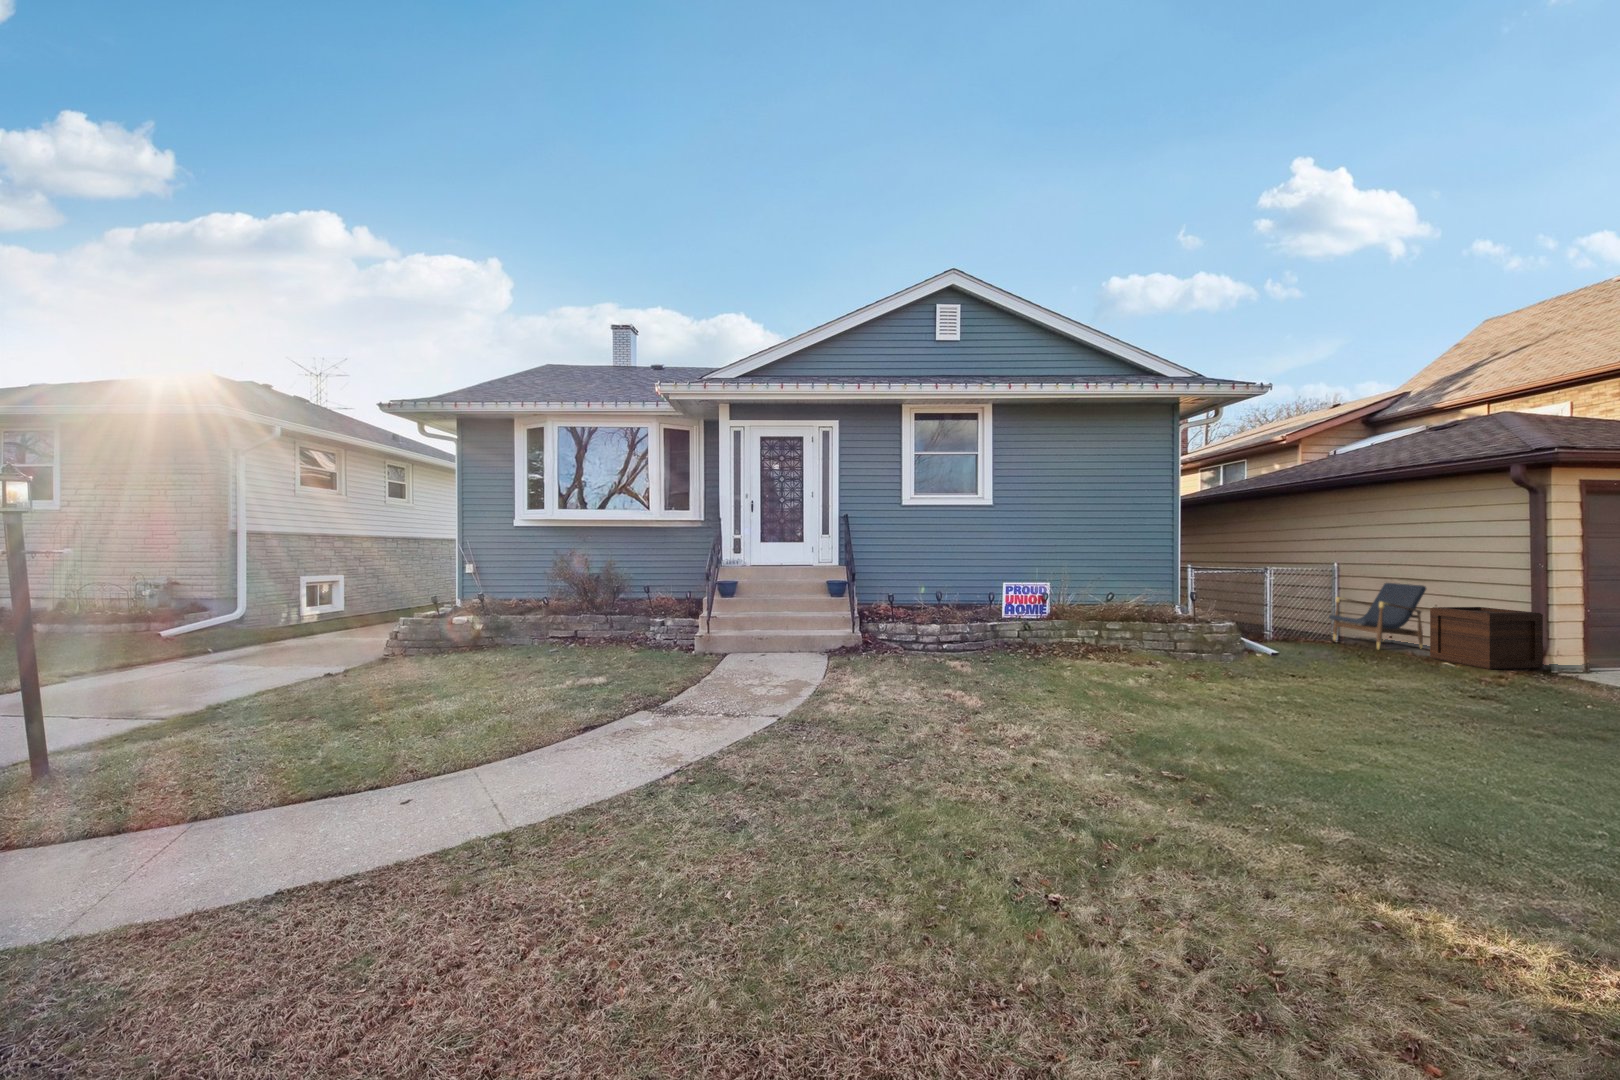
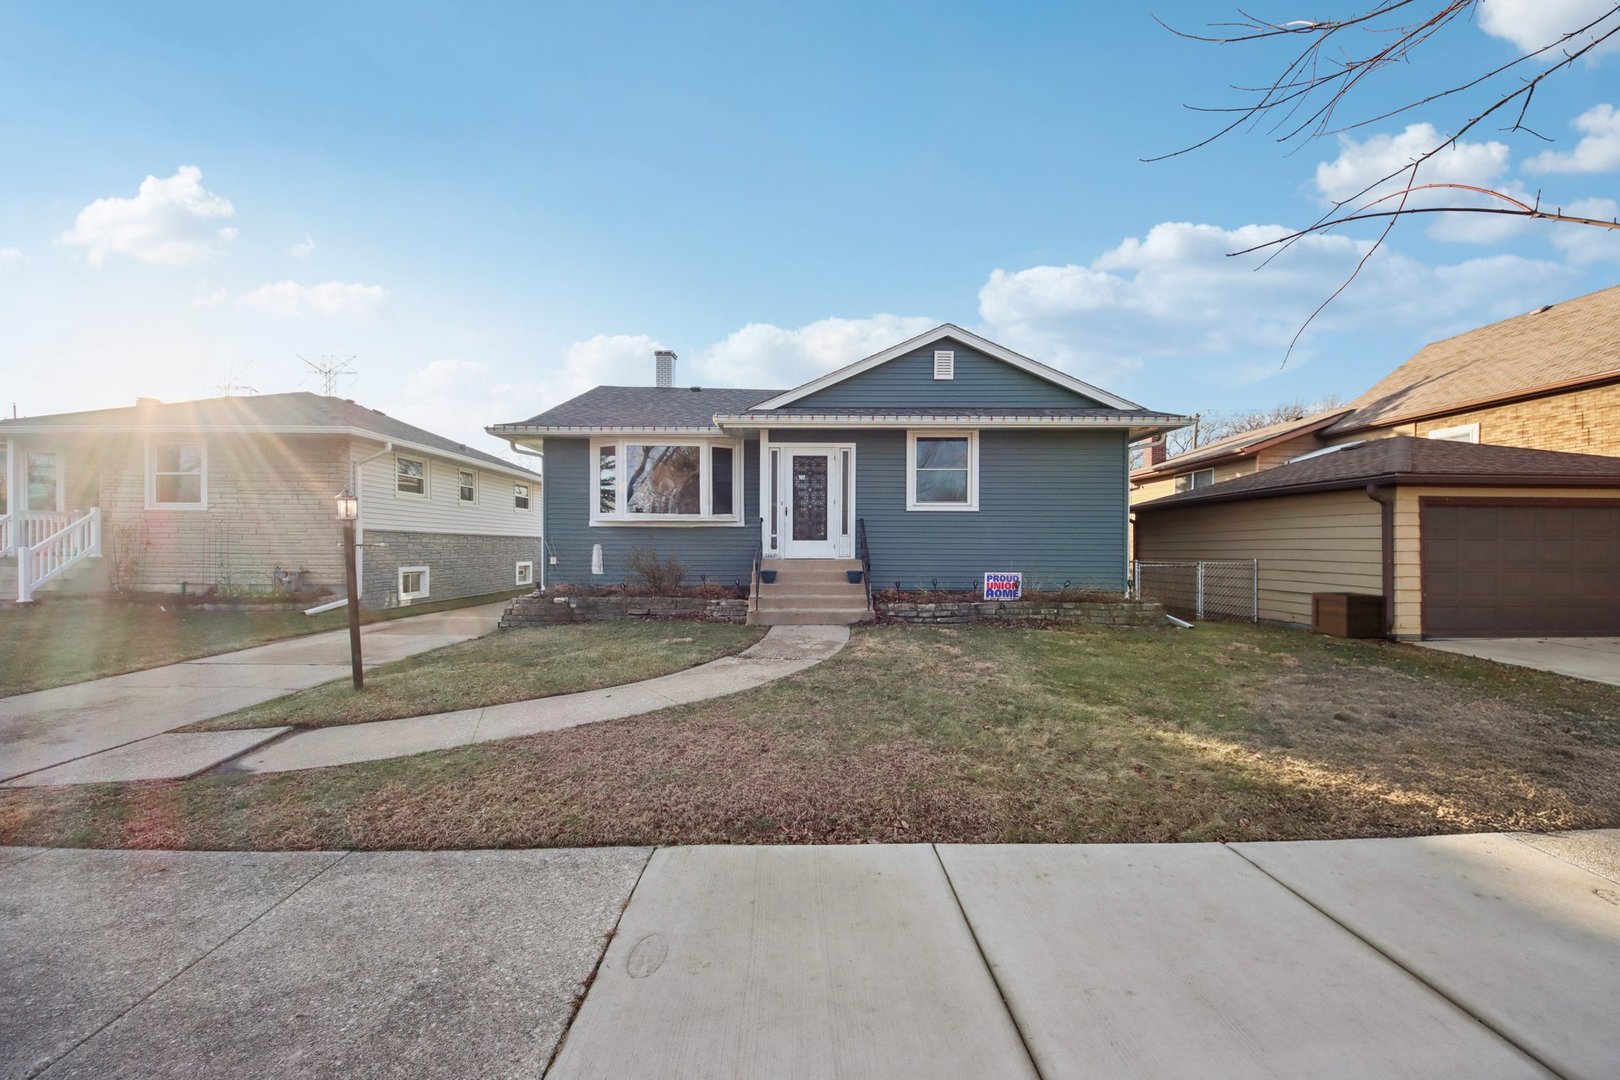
lounge chair: present [1329,583,1426,650] -> none [1247,574,1318,626]

